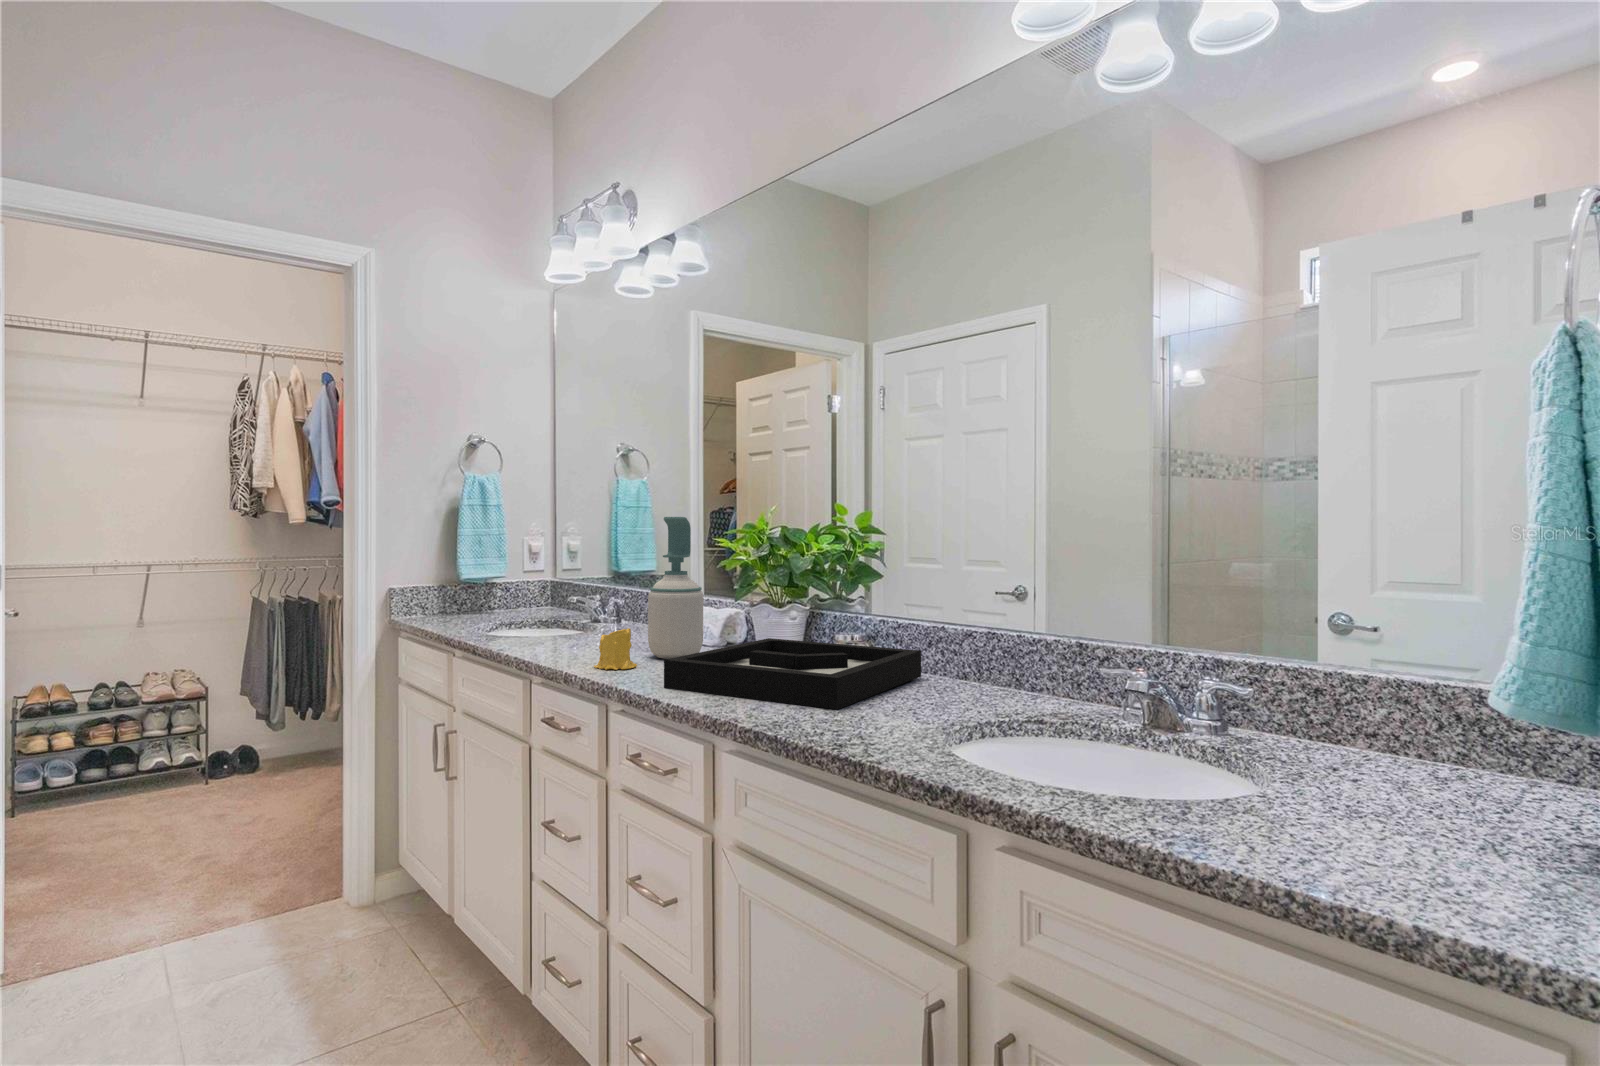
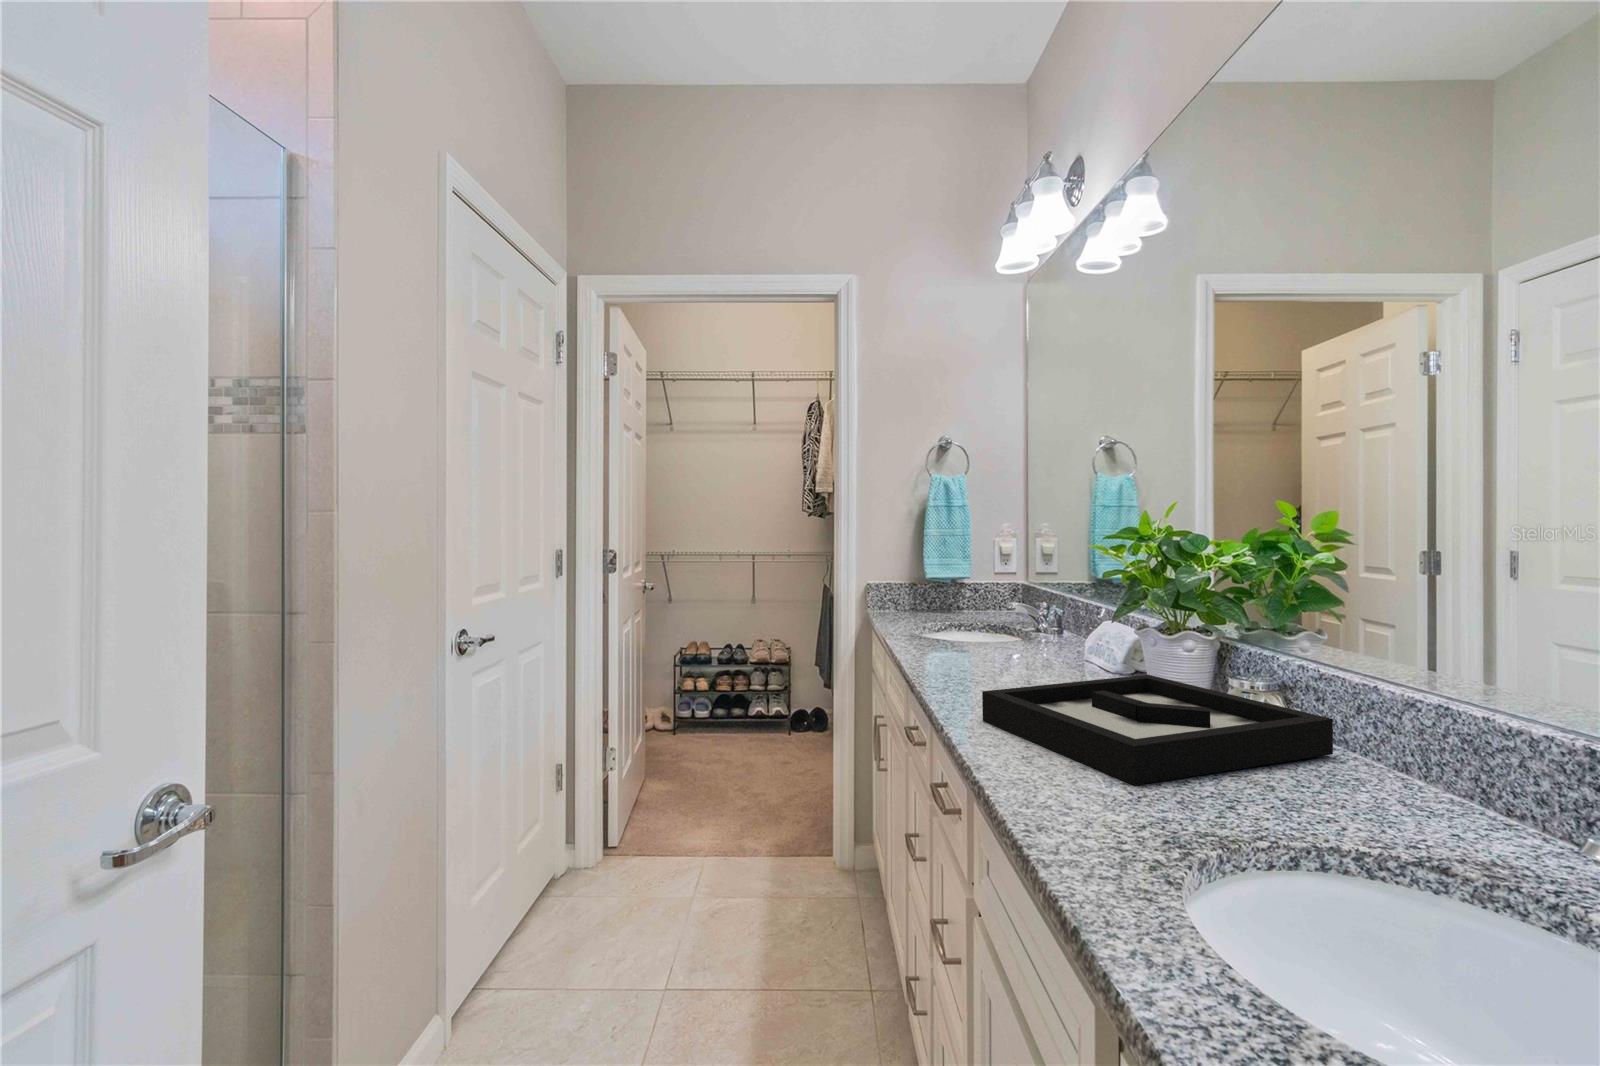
soap bottle: present [648,517,703,659] -> none [1022,532,1085,686]
candle: present [594,628,637,670] -> none [952,646,996,692]

